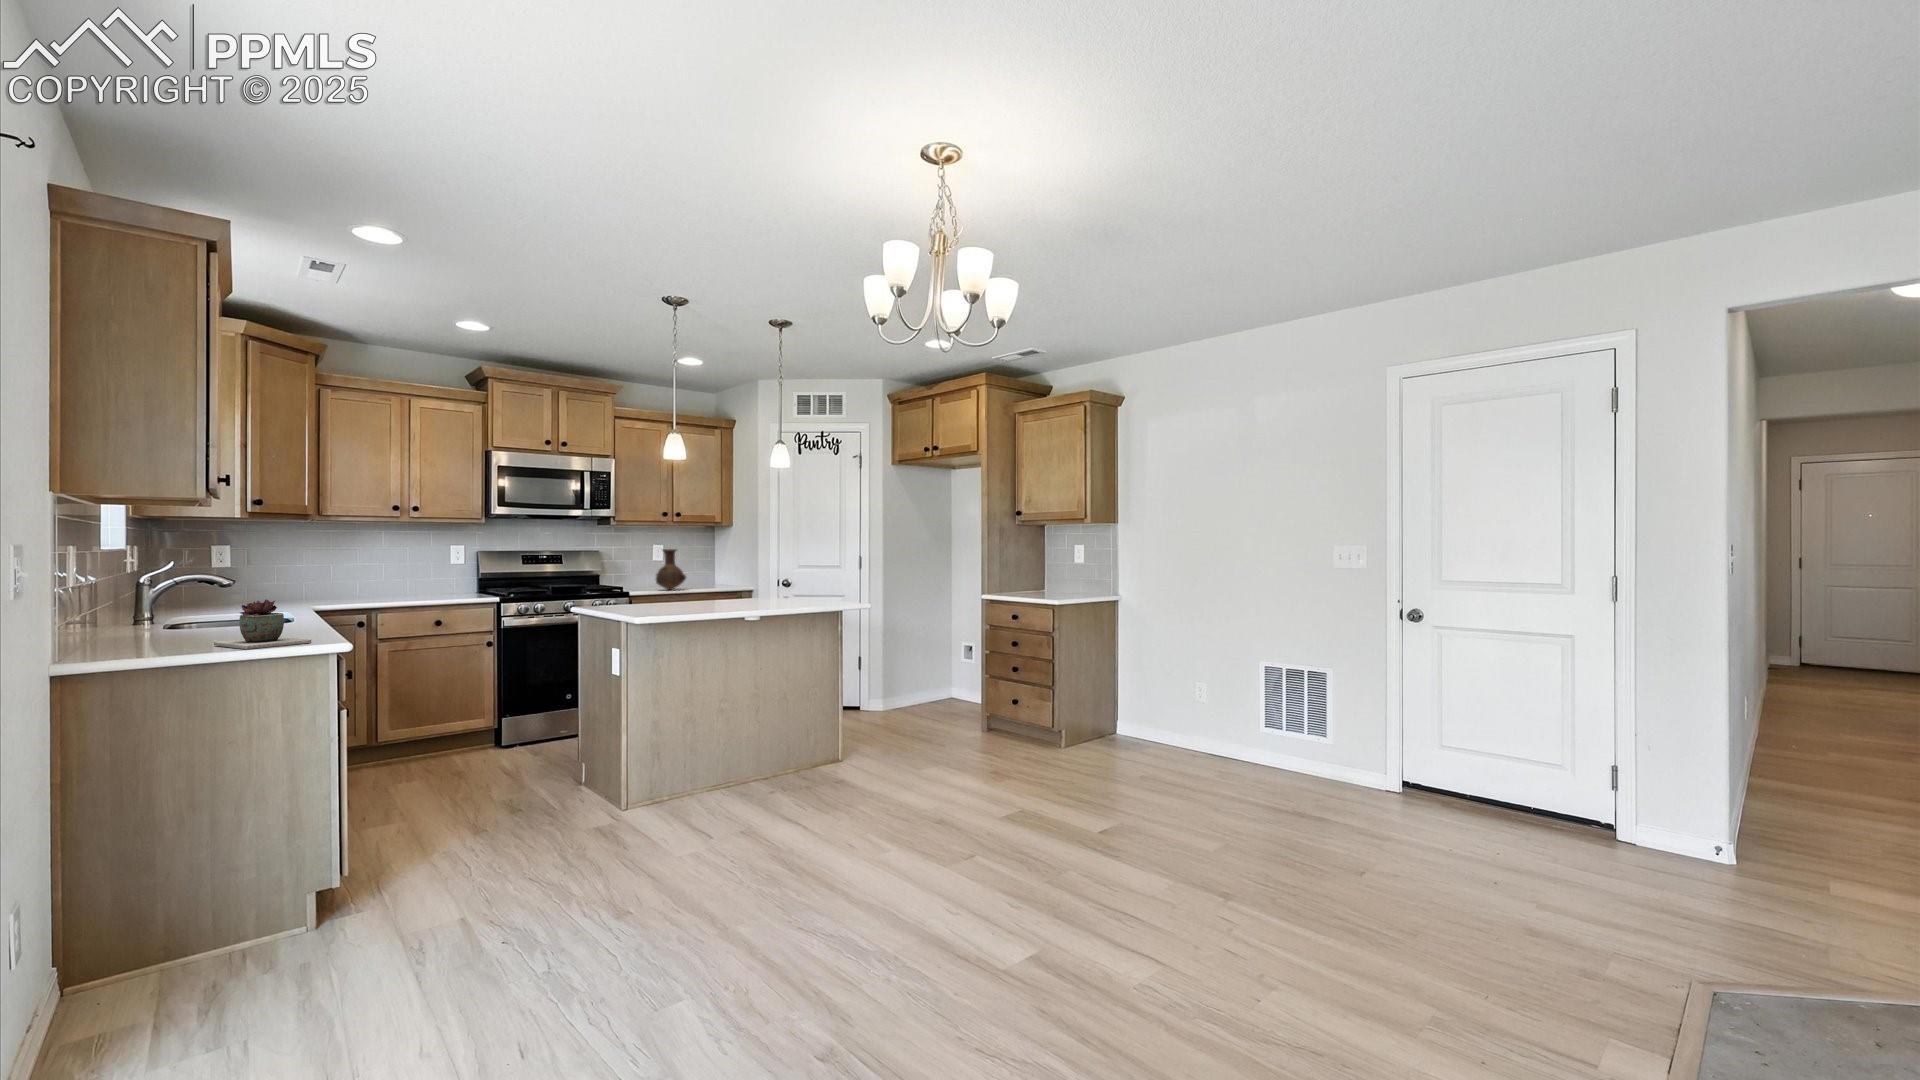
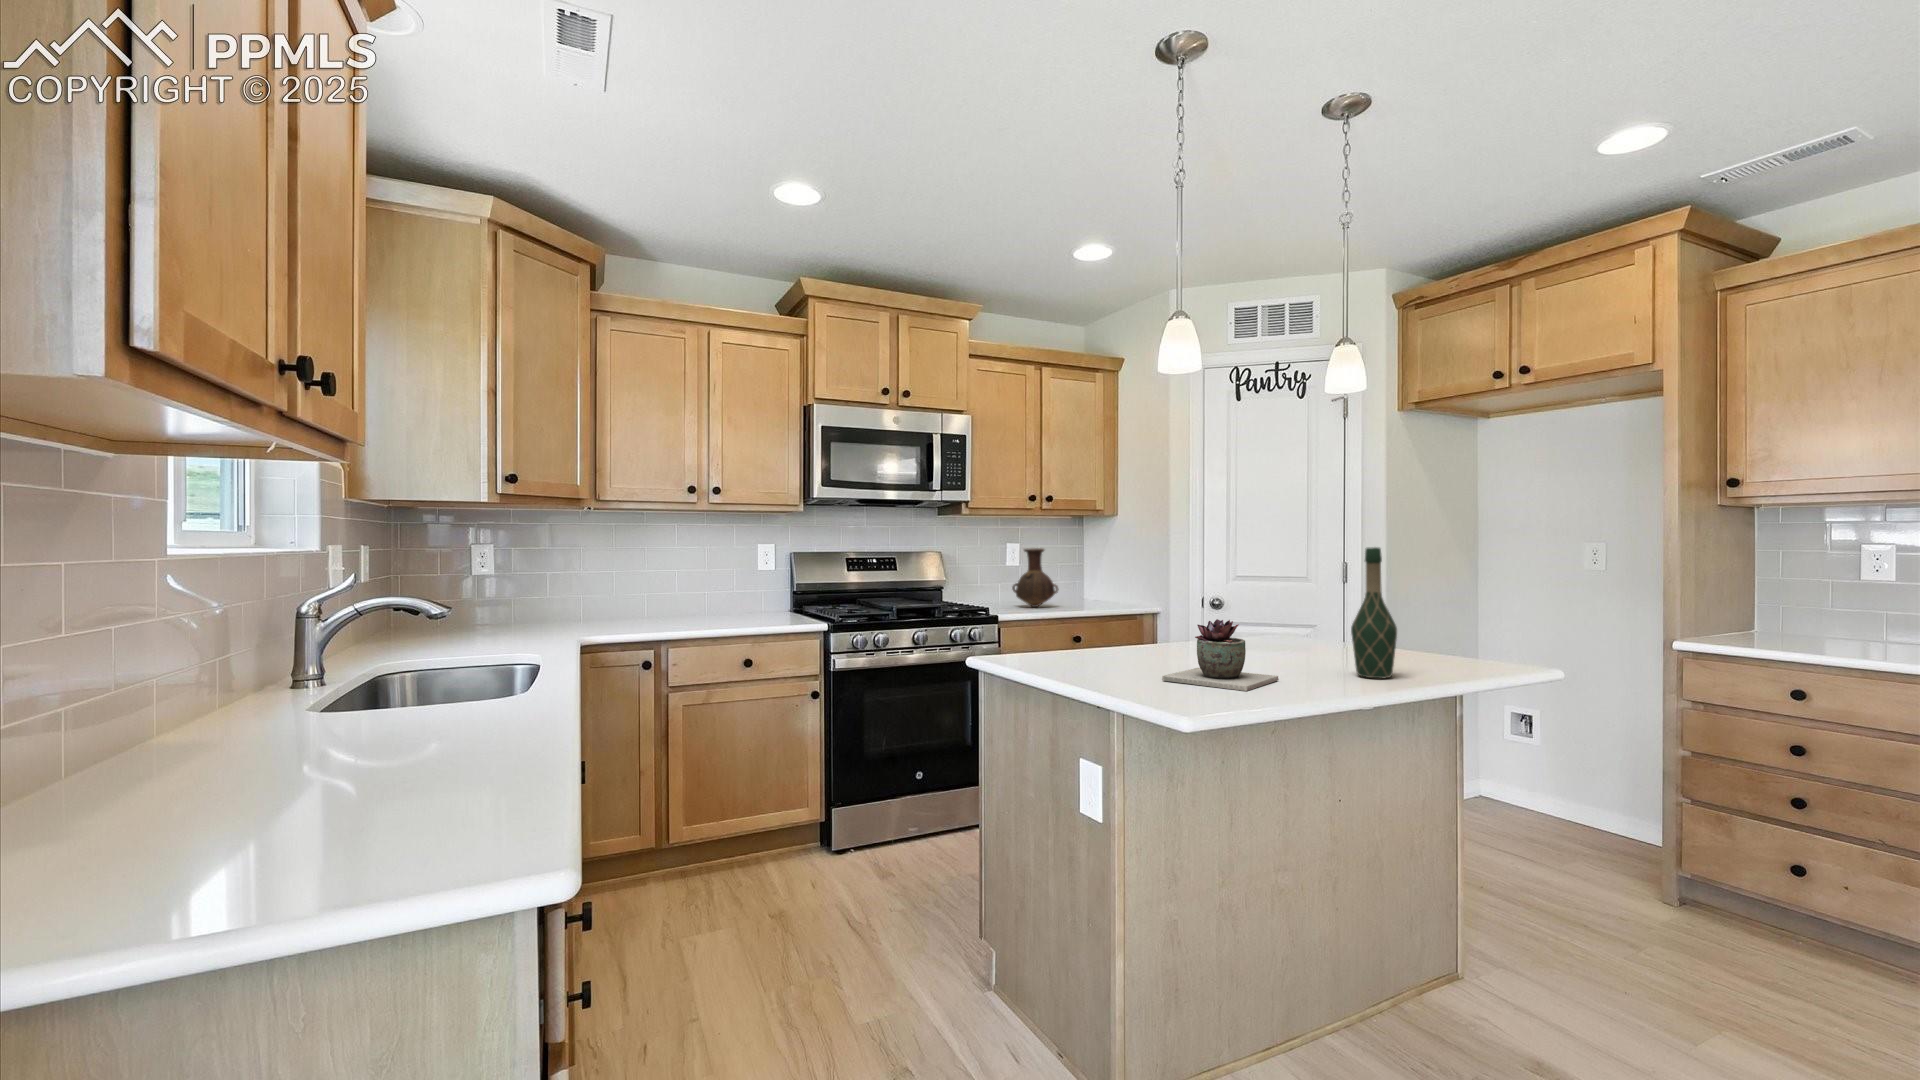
wine bottle: none [761,549,781,610] -> present [1351,547,1397,678]
succulent plant: present [214,600,312,649] -> present [1162,619,1279,691]

